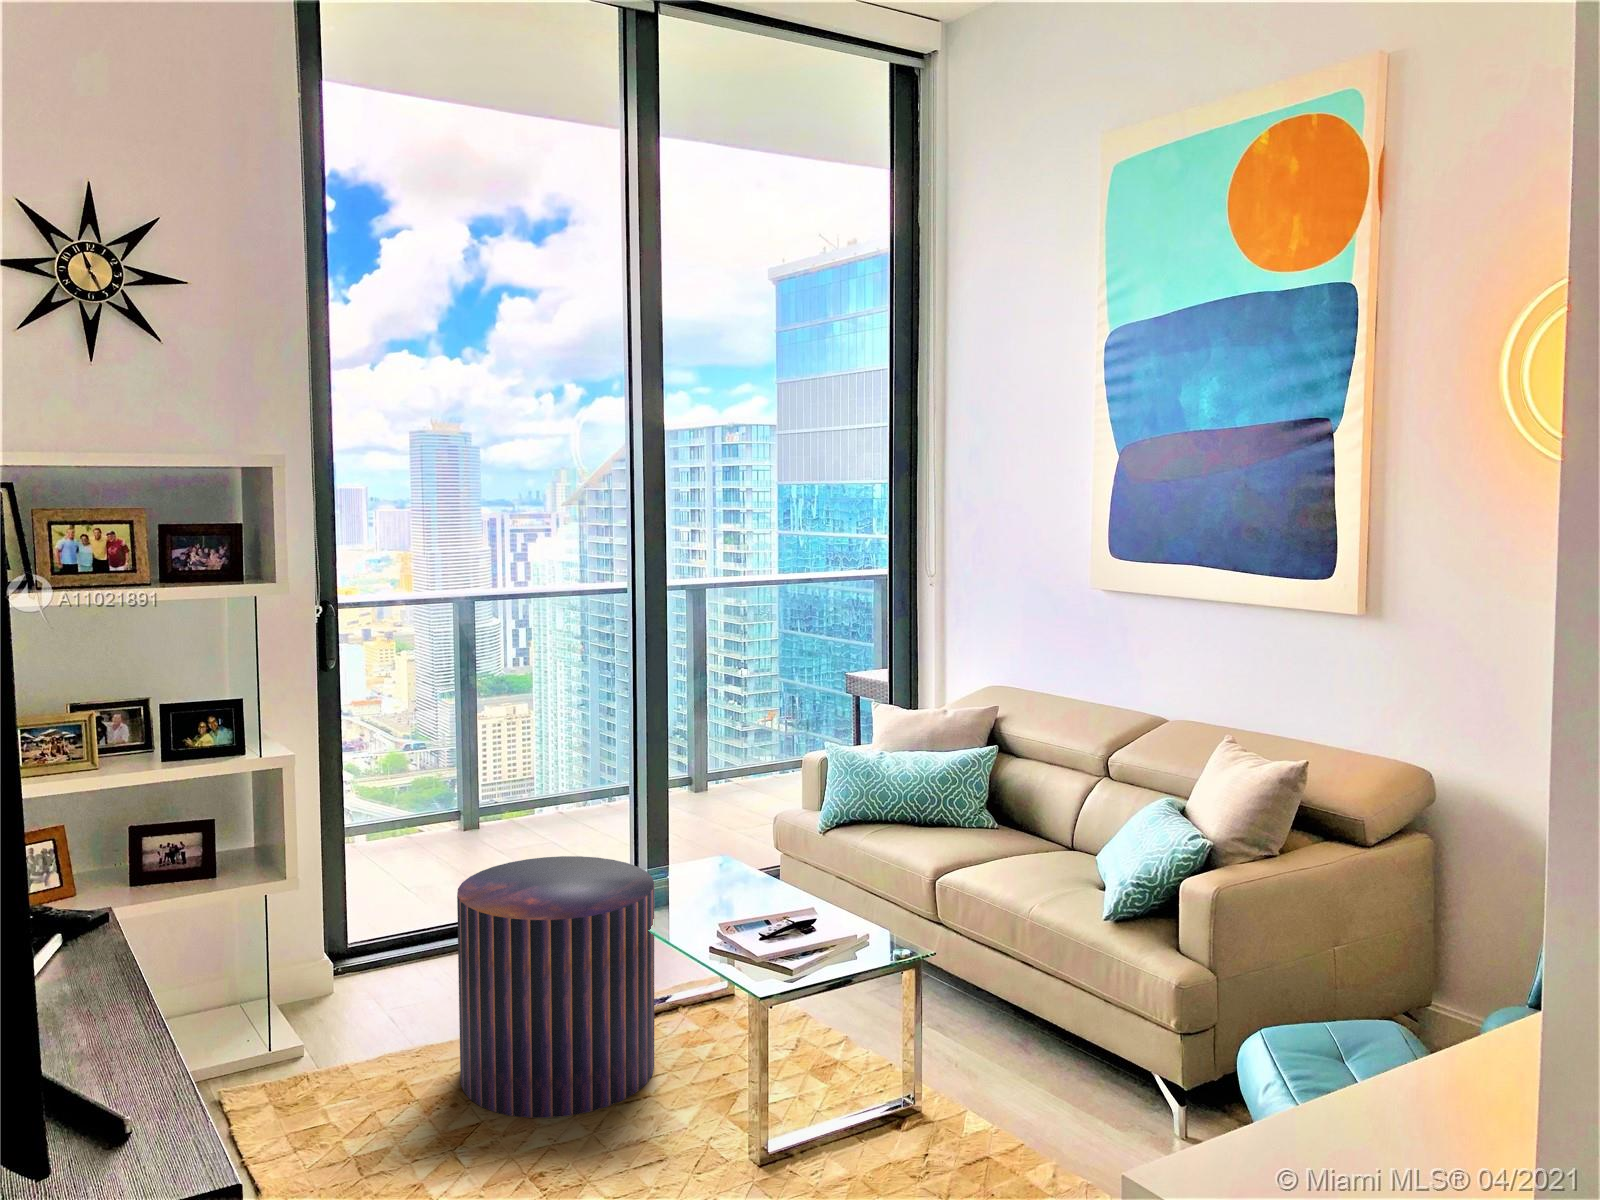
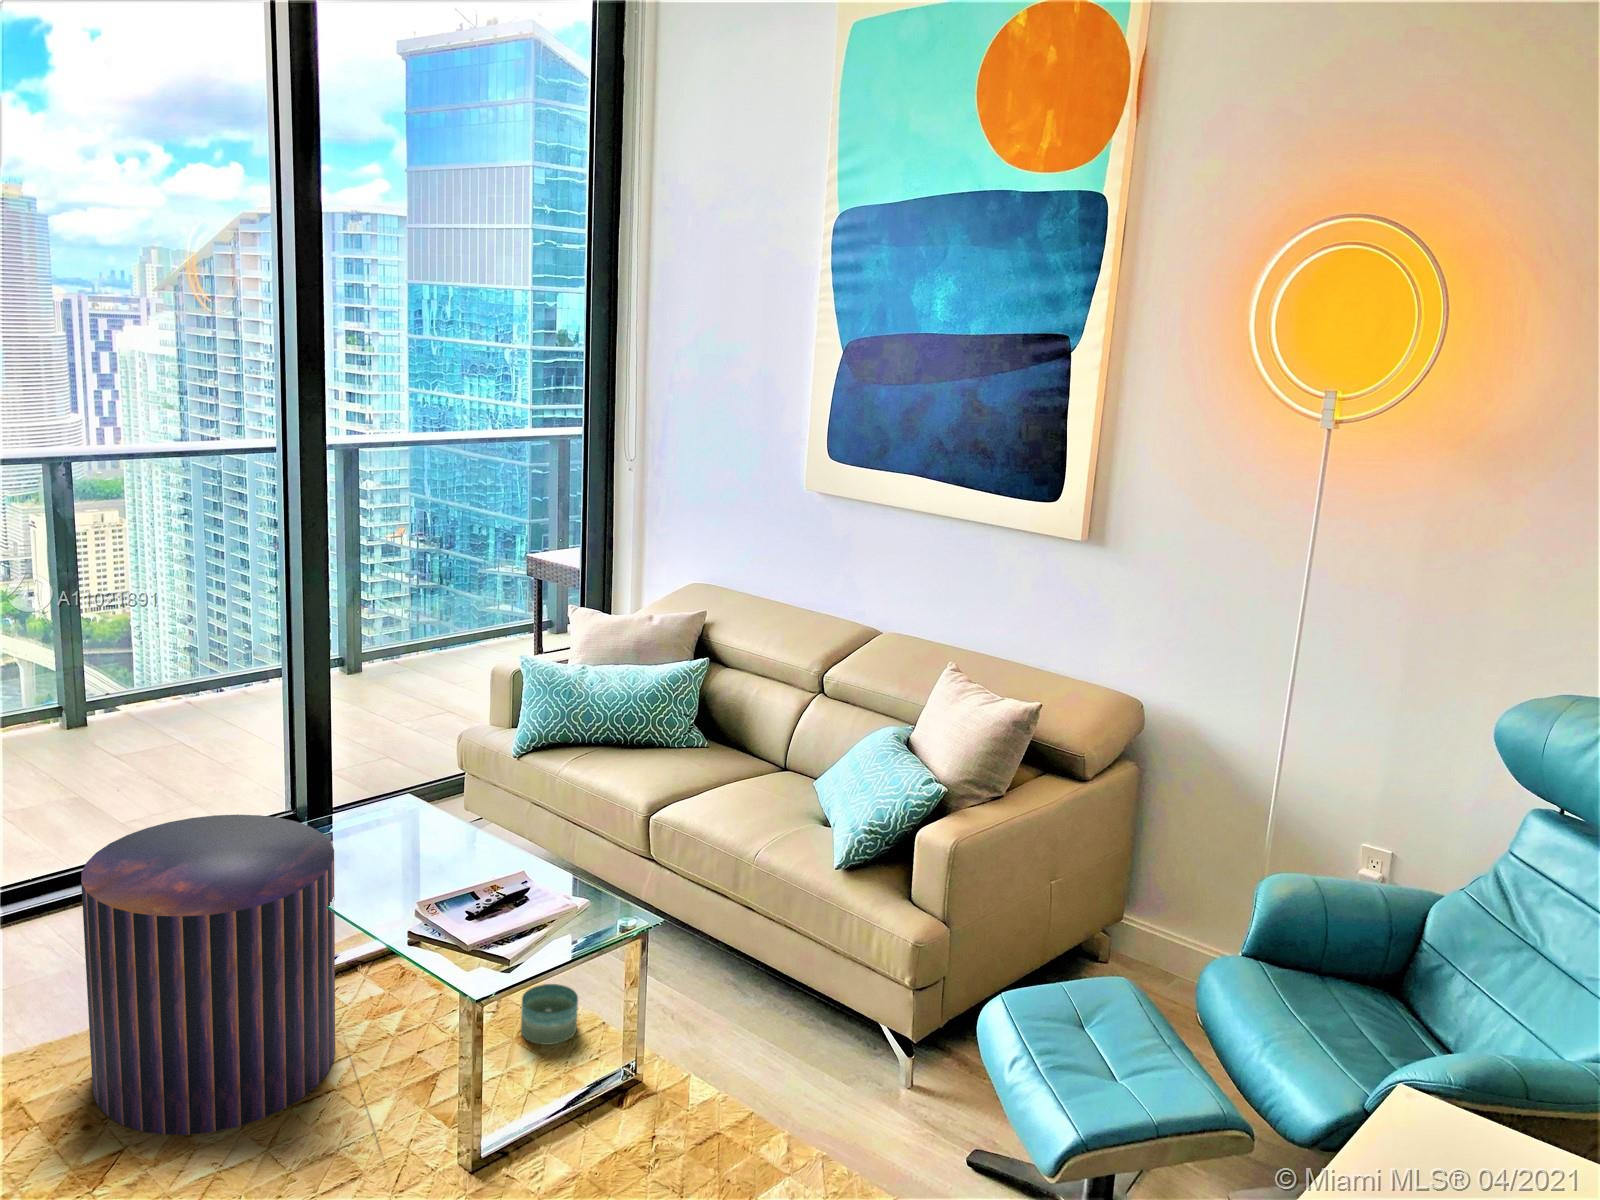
candle: none [815,1024,866,1079] -> present [521,984,578,1045]

